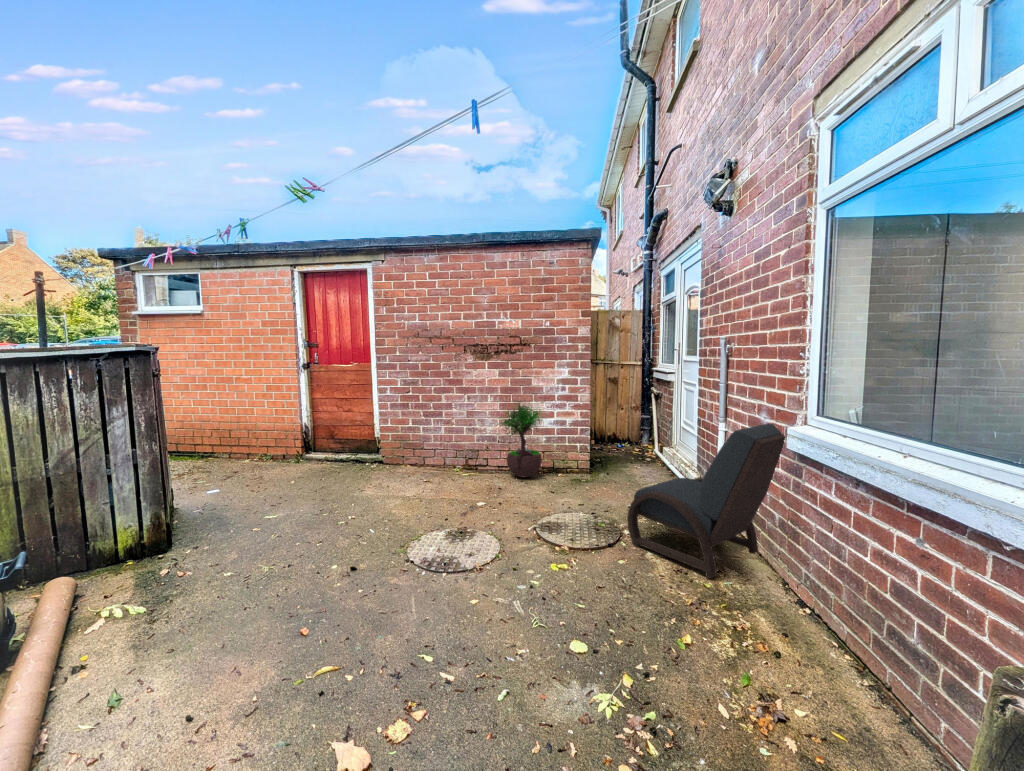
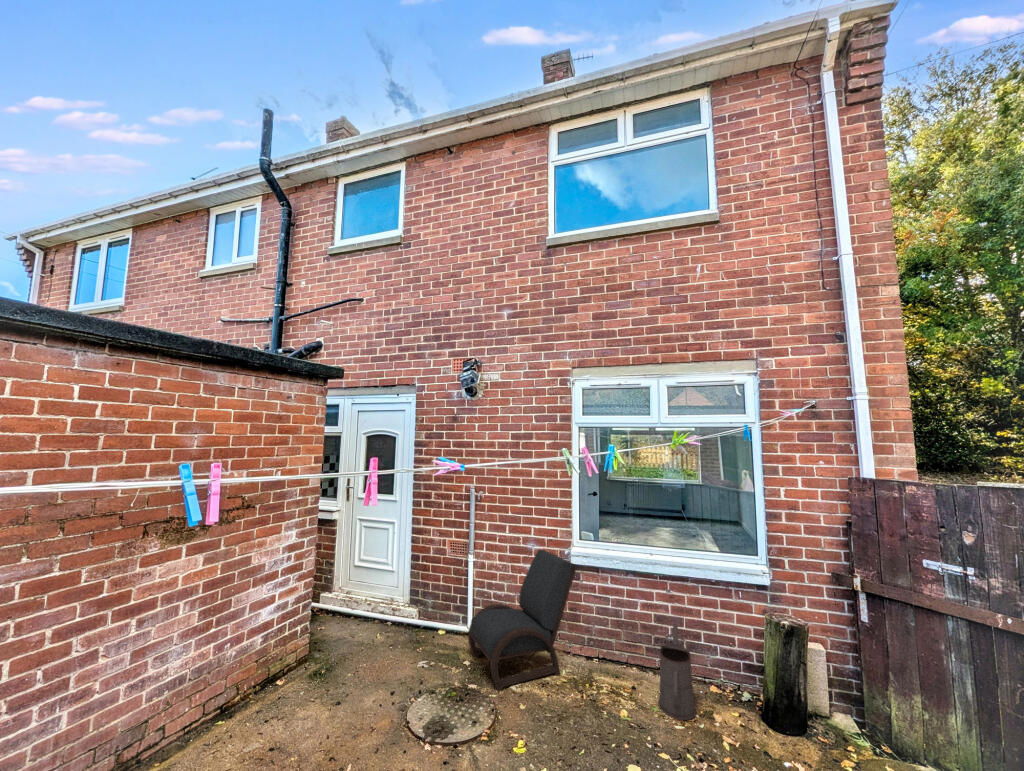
potted tree: present [500,403,542,477] -> none [225,590,311,721]
watering can: none [713,576,913,742] -> present [658,624,696,720]

